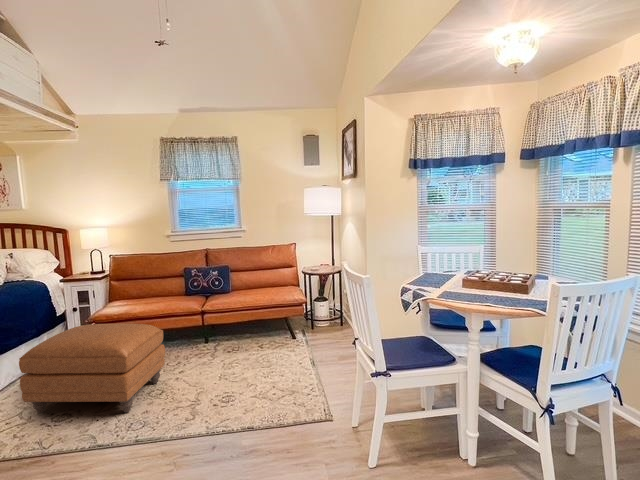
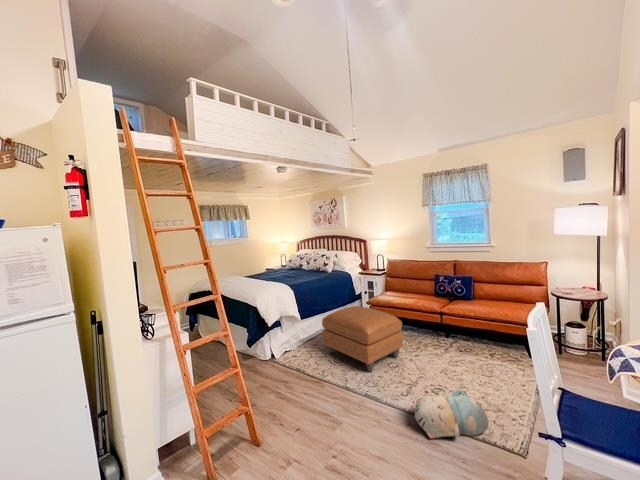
plush toy: none [218,382,294,447] -> present [415,390,488,438]

